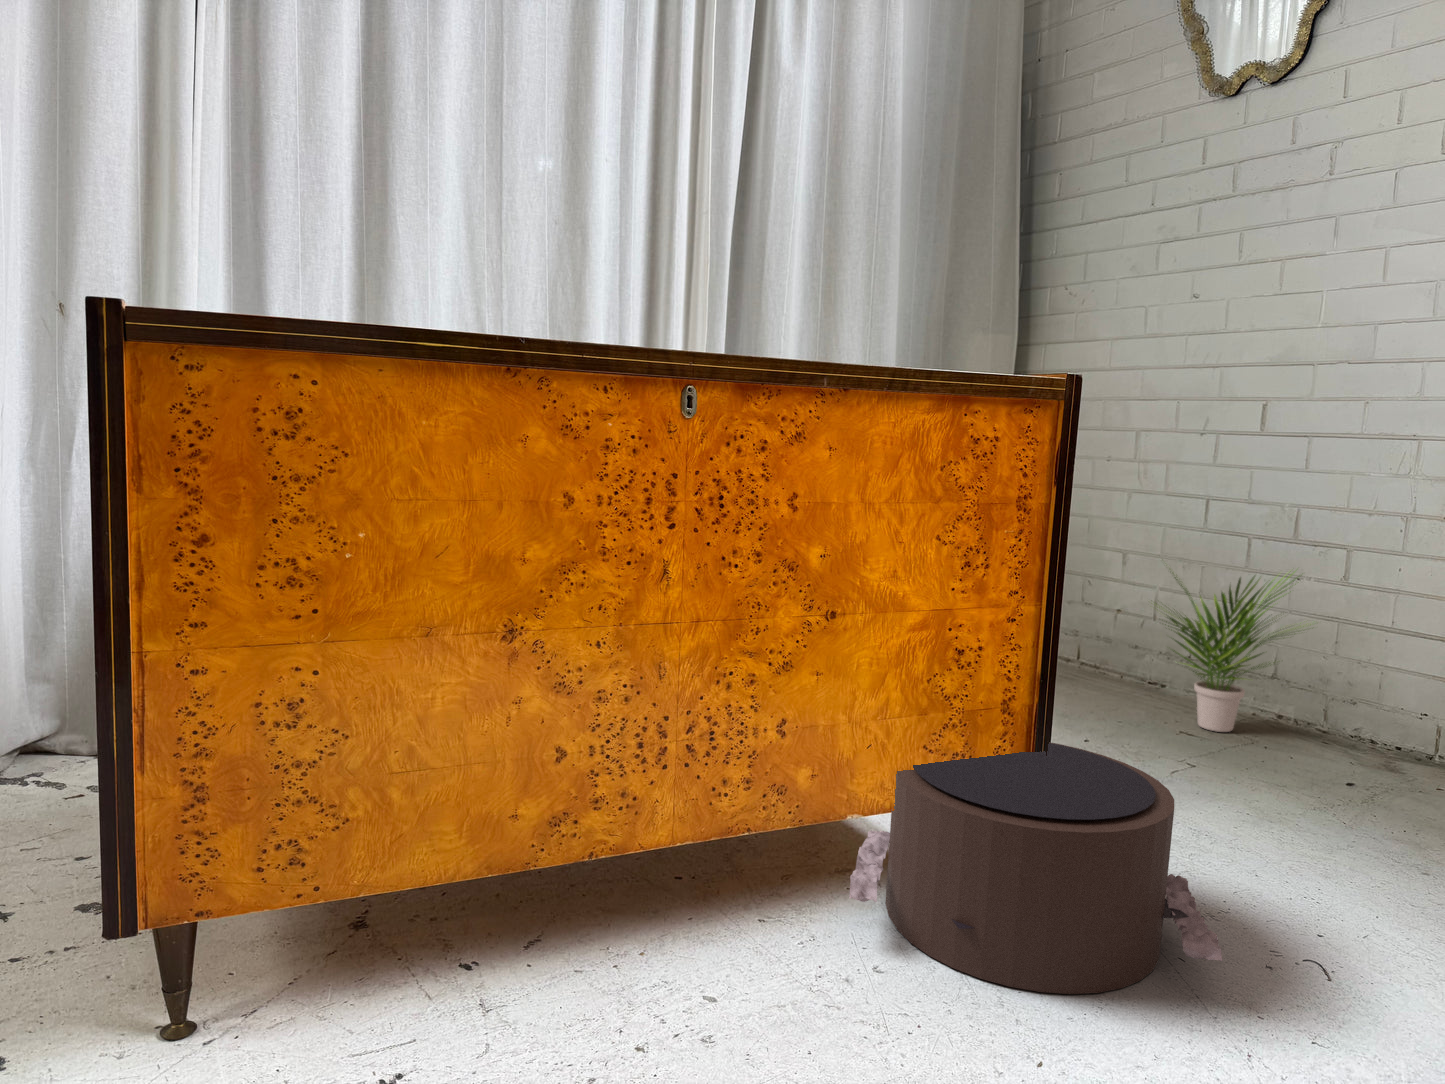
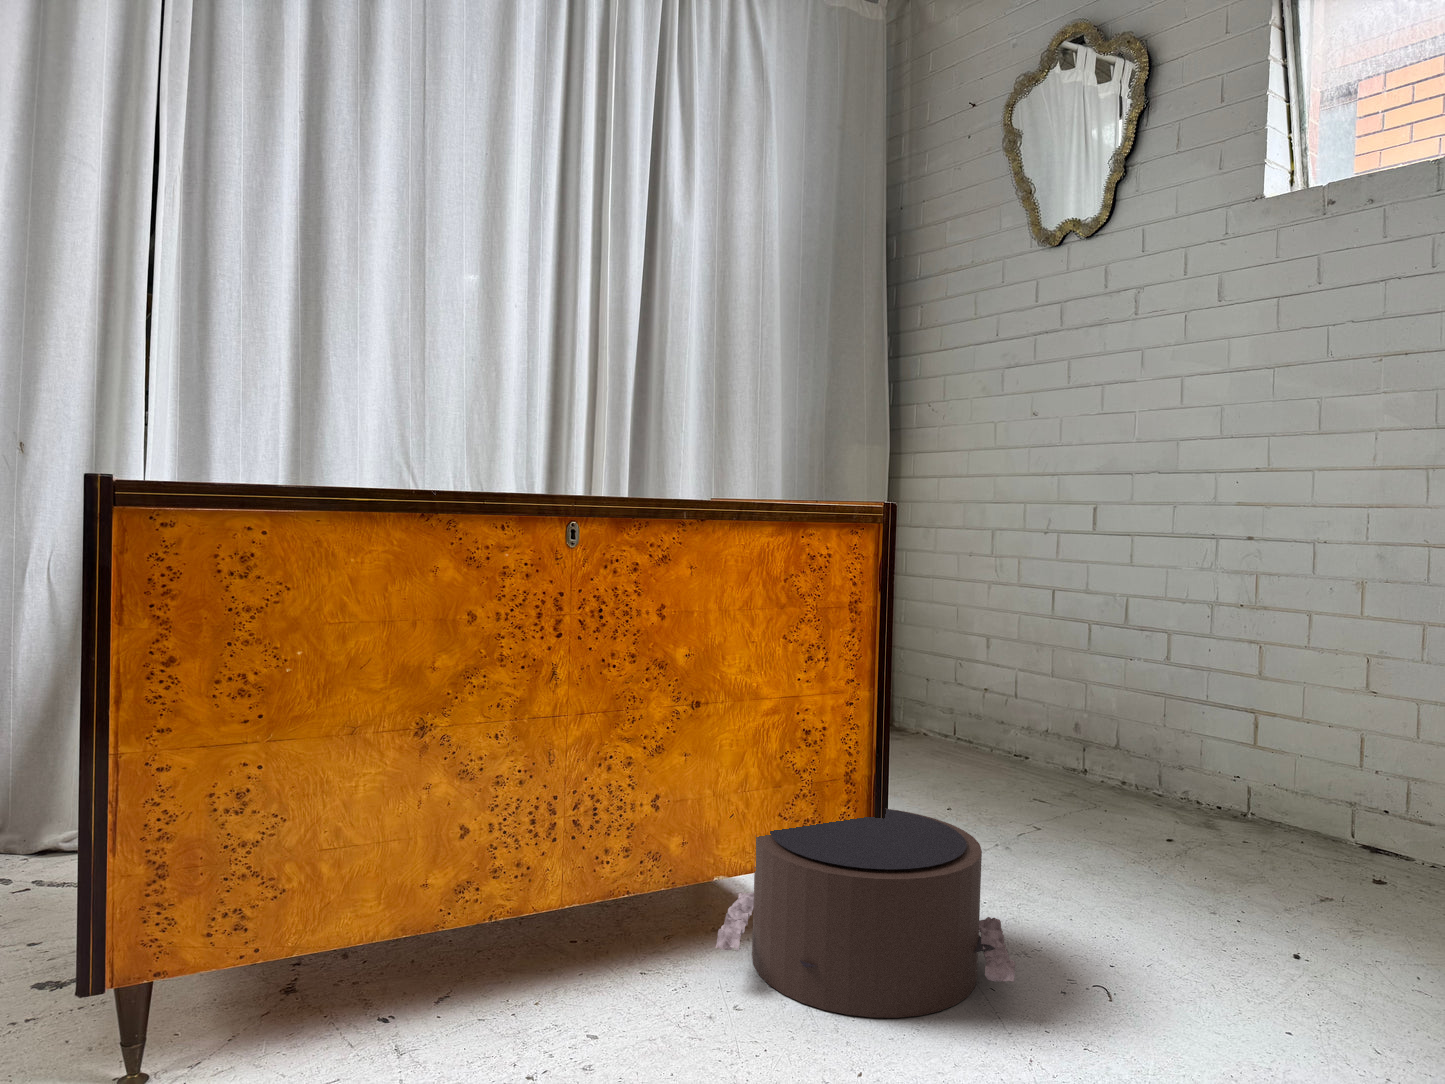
potted plant: present [1165,572,1311,732] -> none [1003,642,1147,799]

